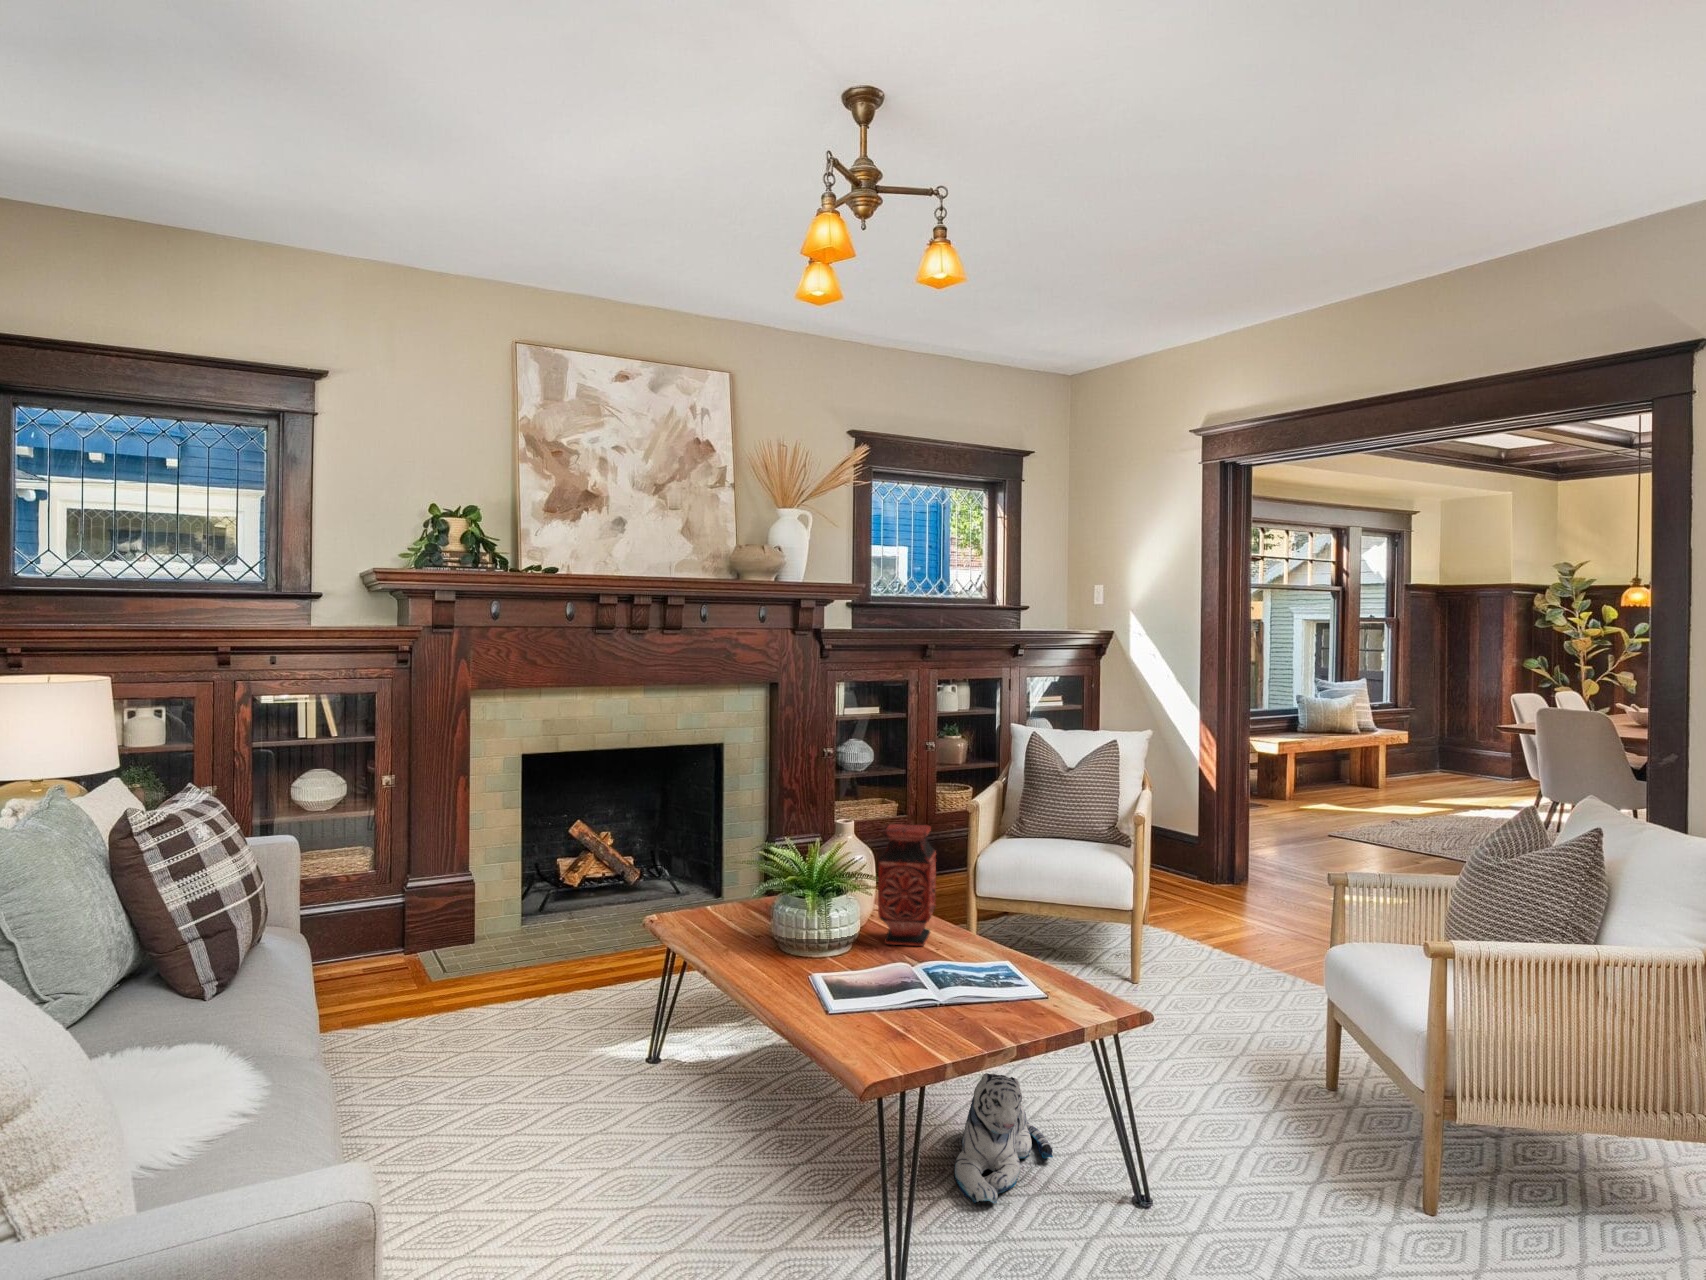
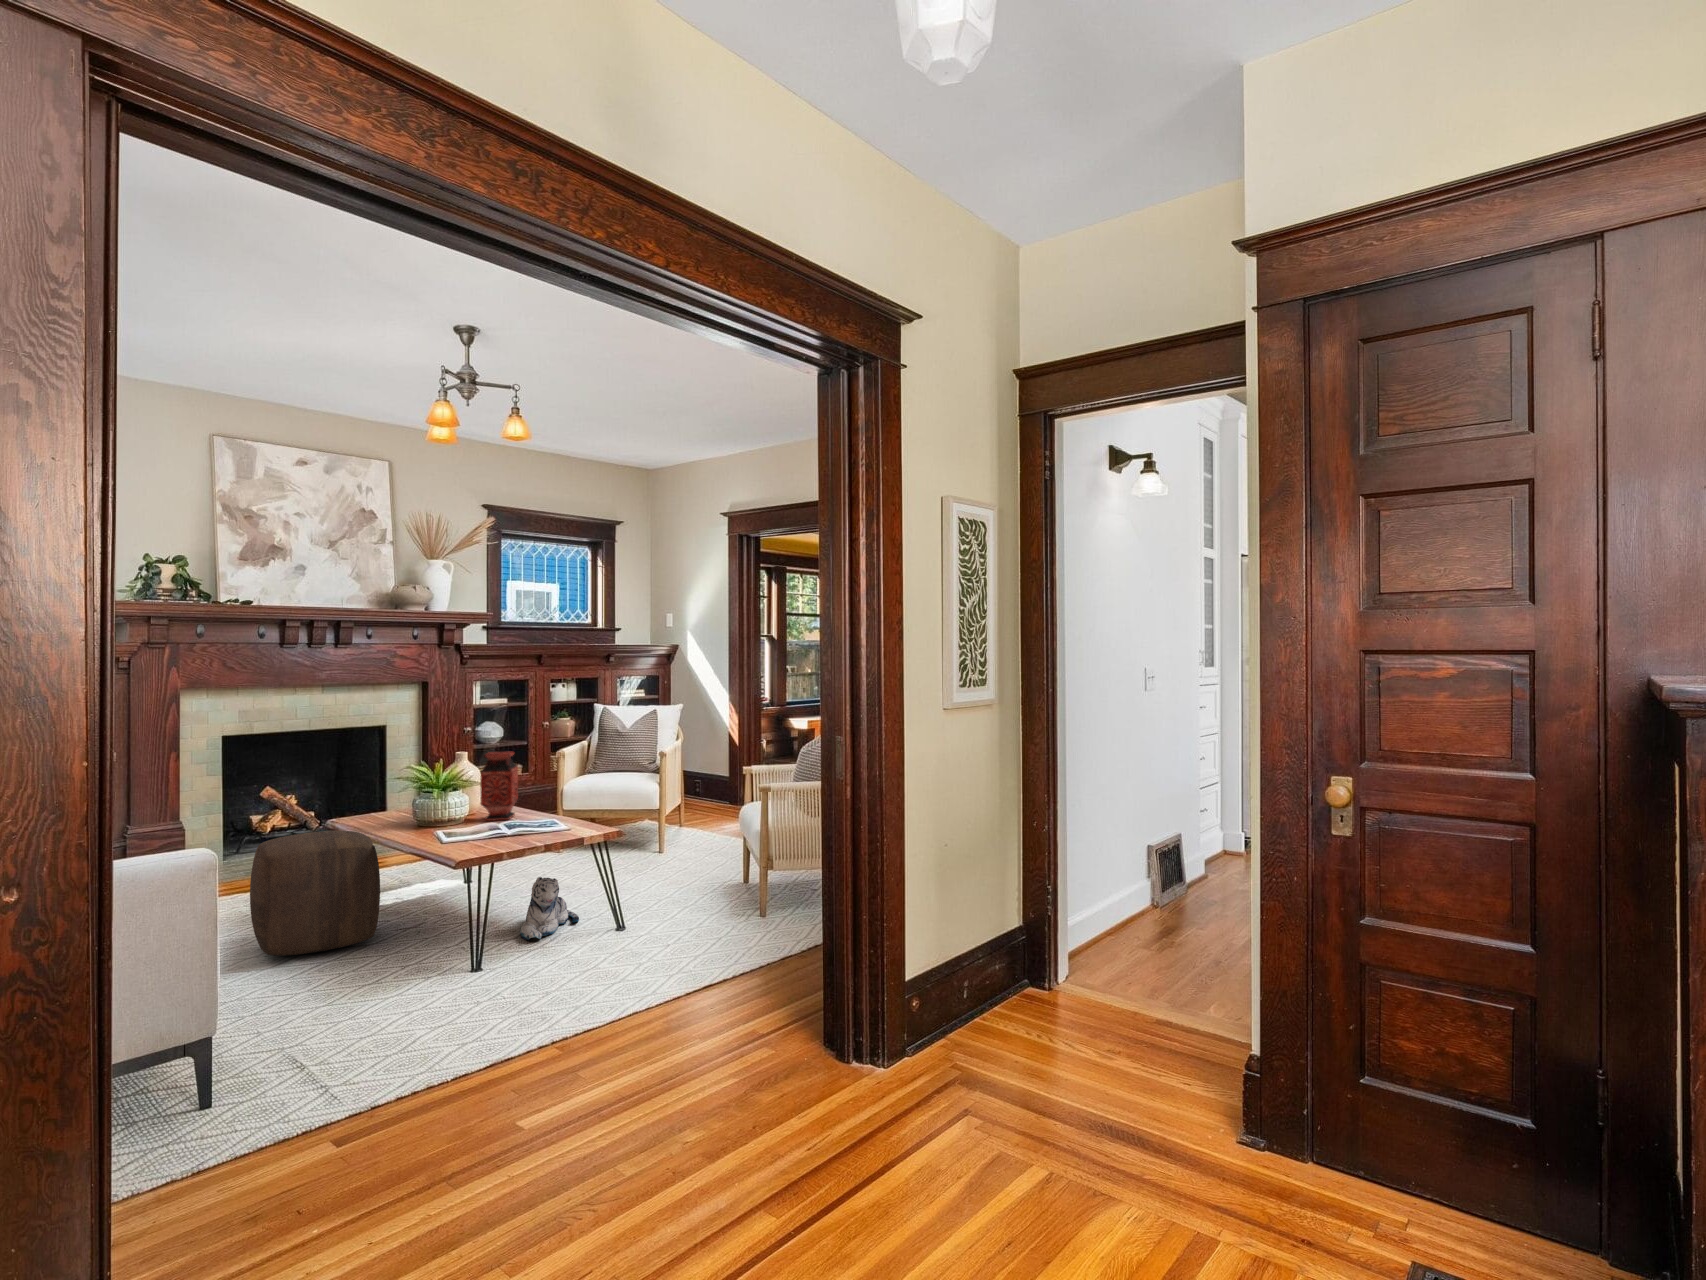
ottoman: none [529,950,722,1179] -> present [250,831,380,956]

